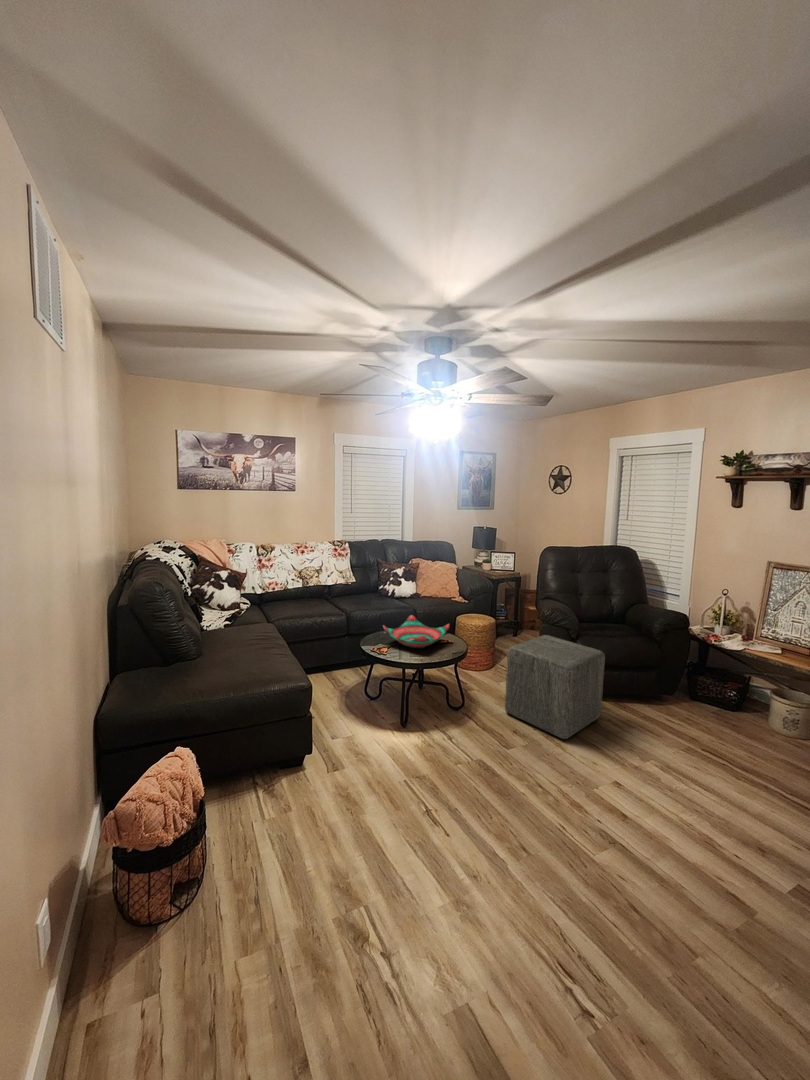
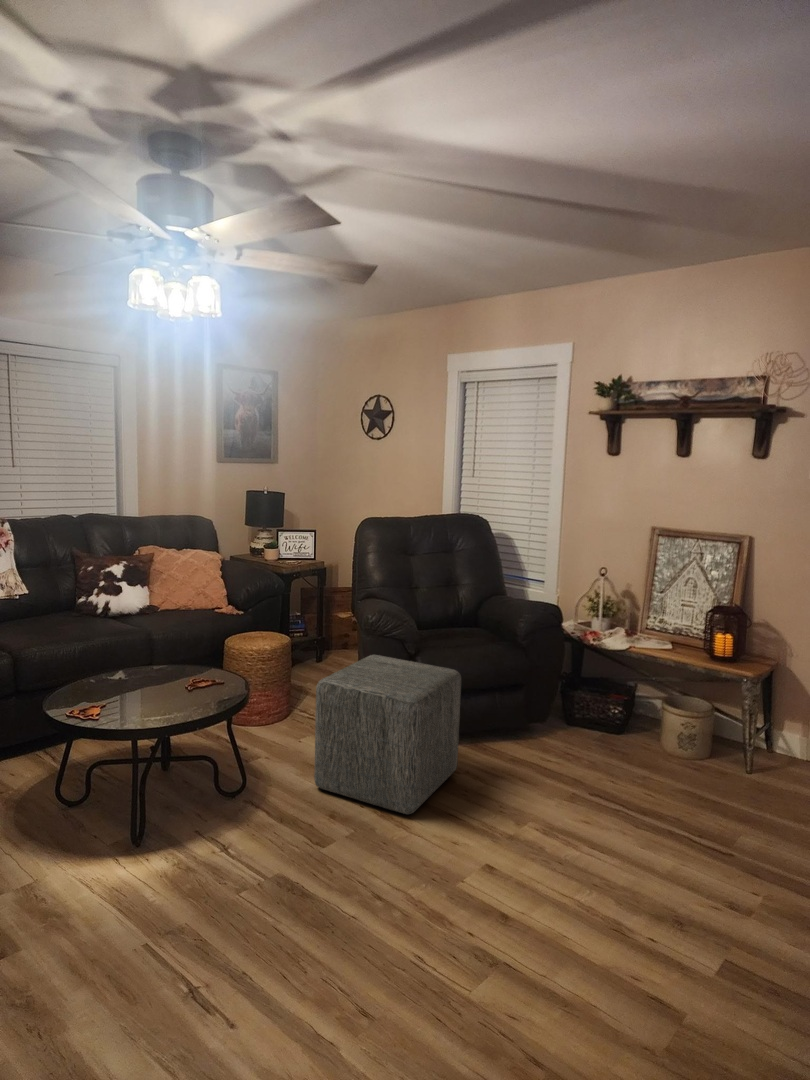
decorative bowl: present [383,615,449,648] -> none [87,643,215,702]

